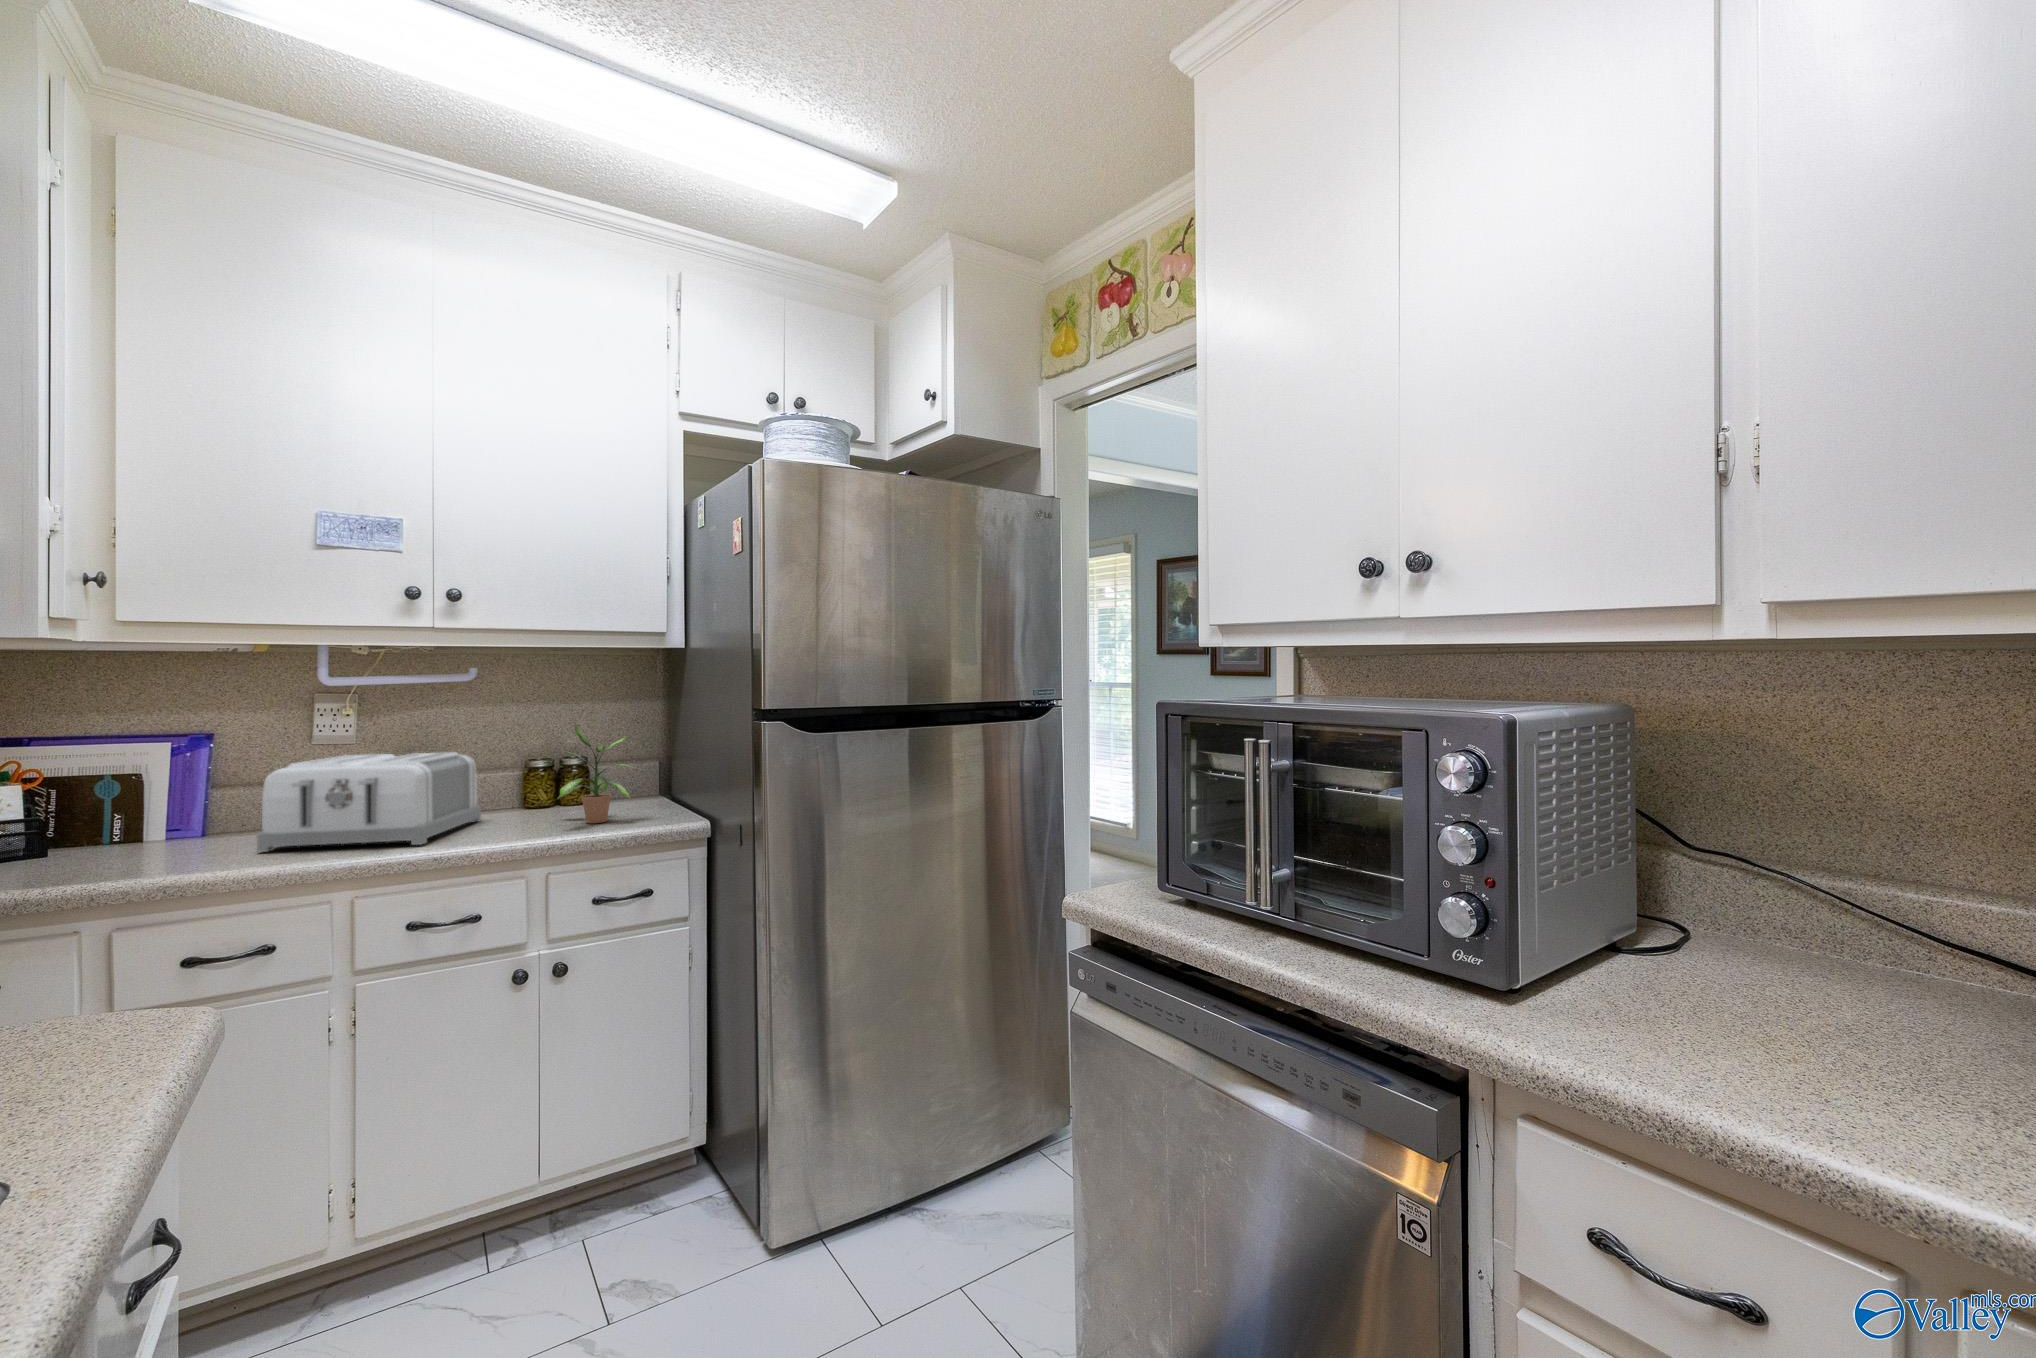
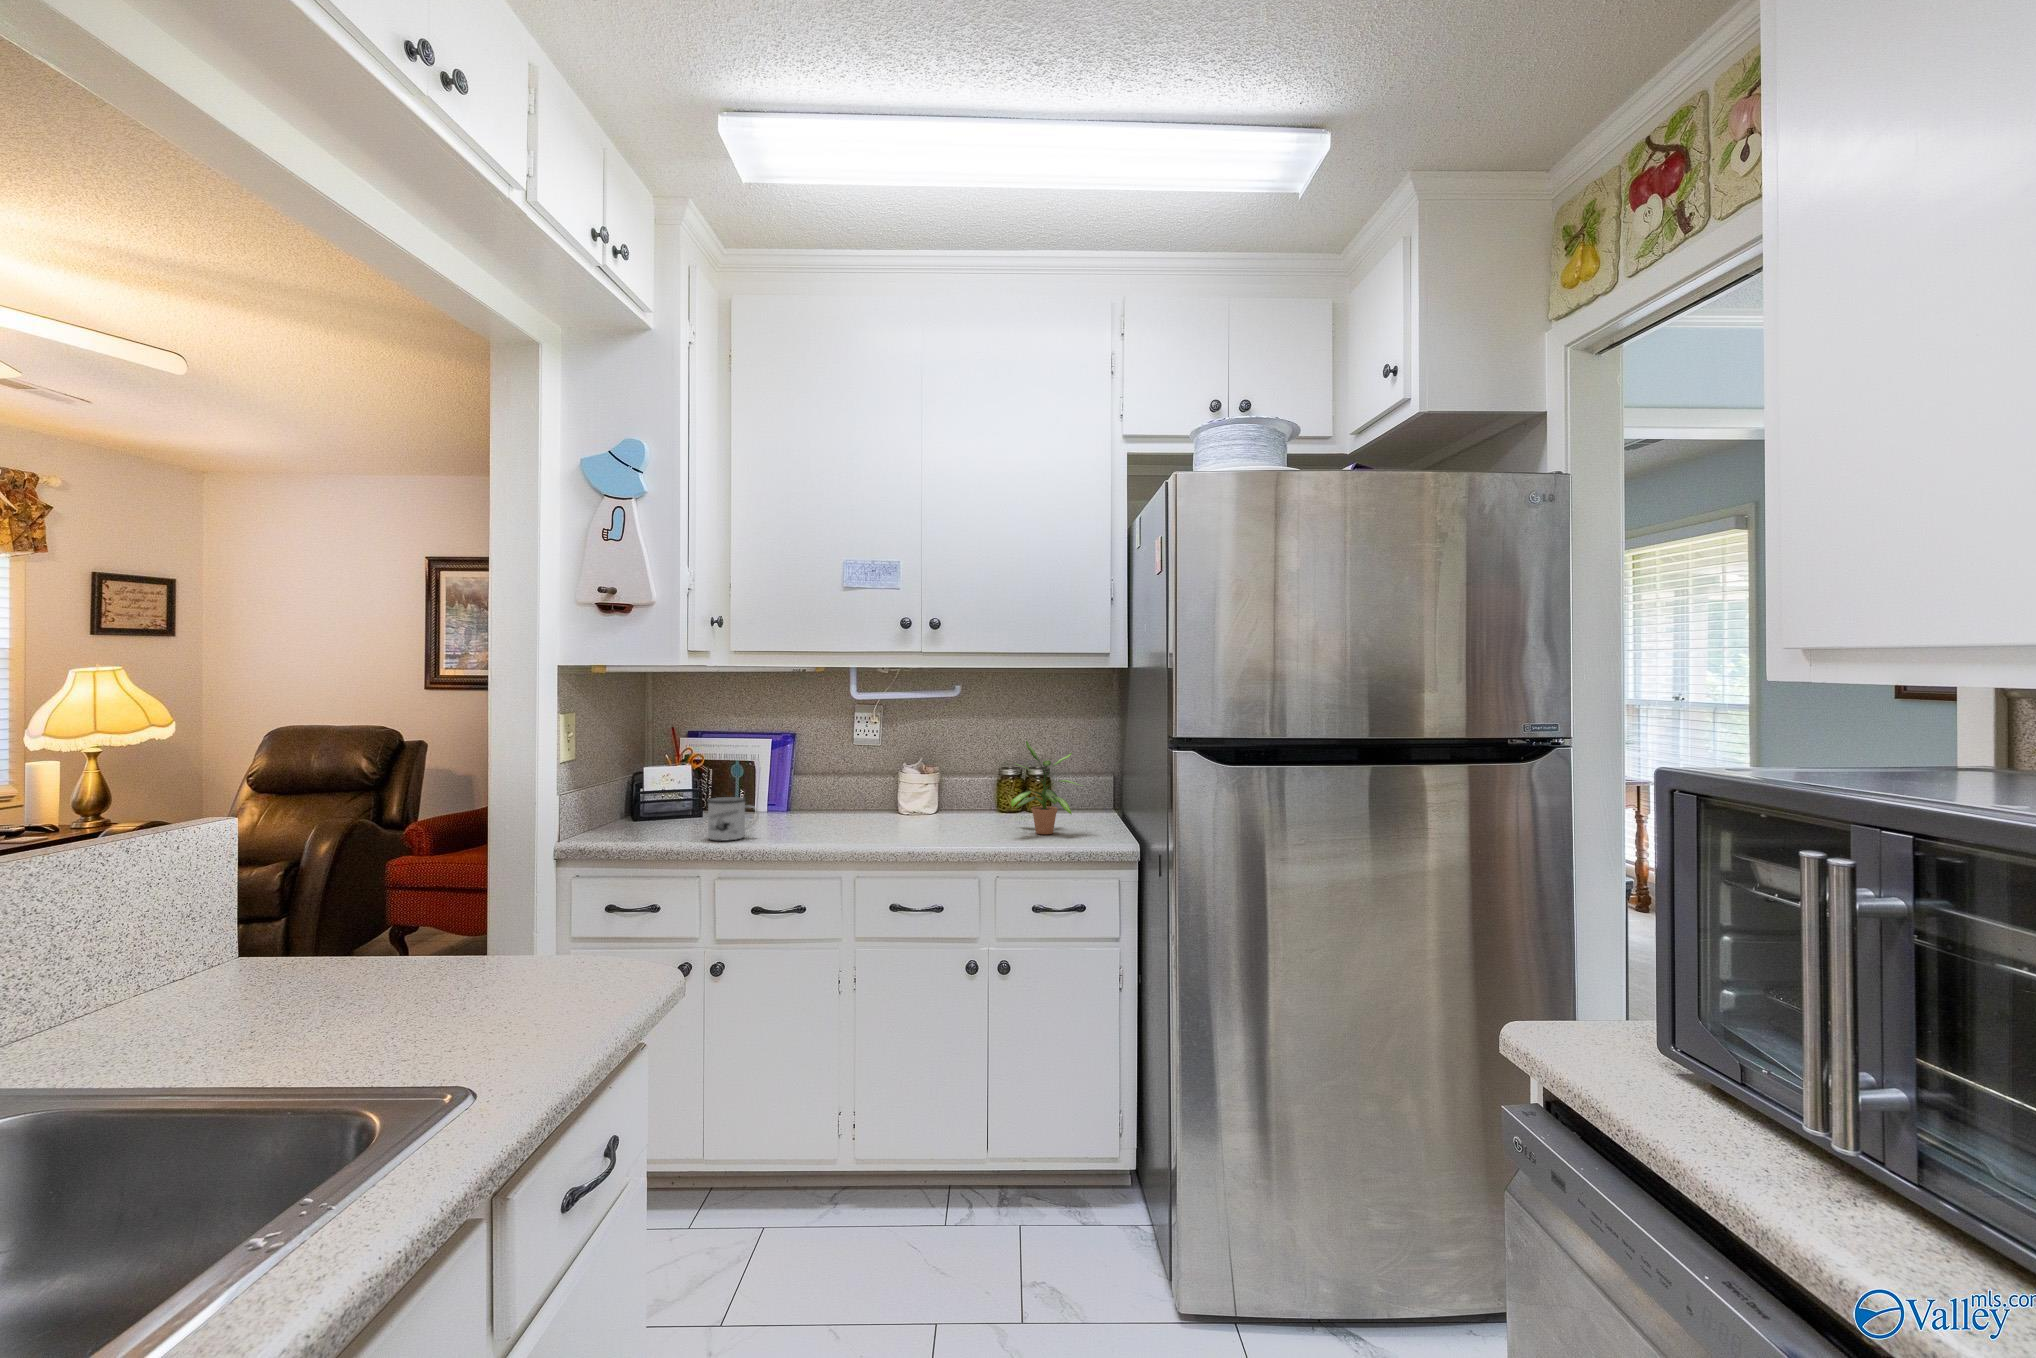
toaster: present [257,752,481,852] -> none [807,757,960,838]
mug: none [75,817,177,880] -> present [707,797,759,841]

